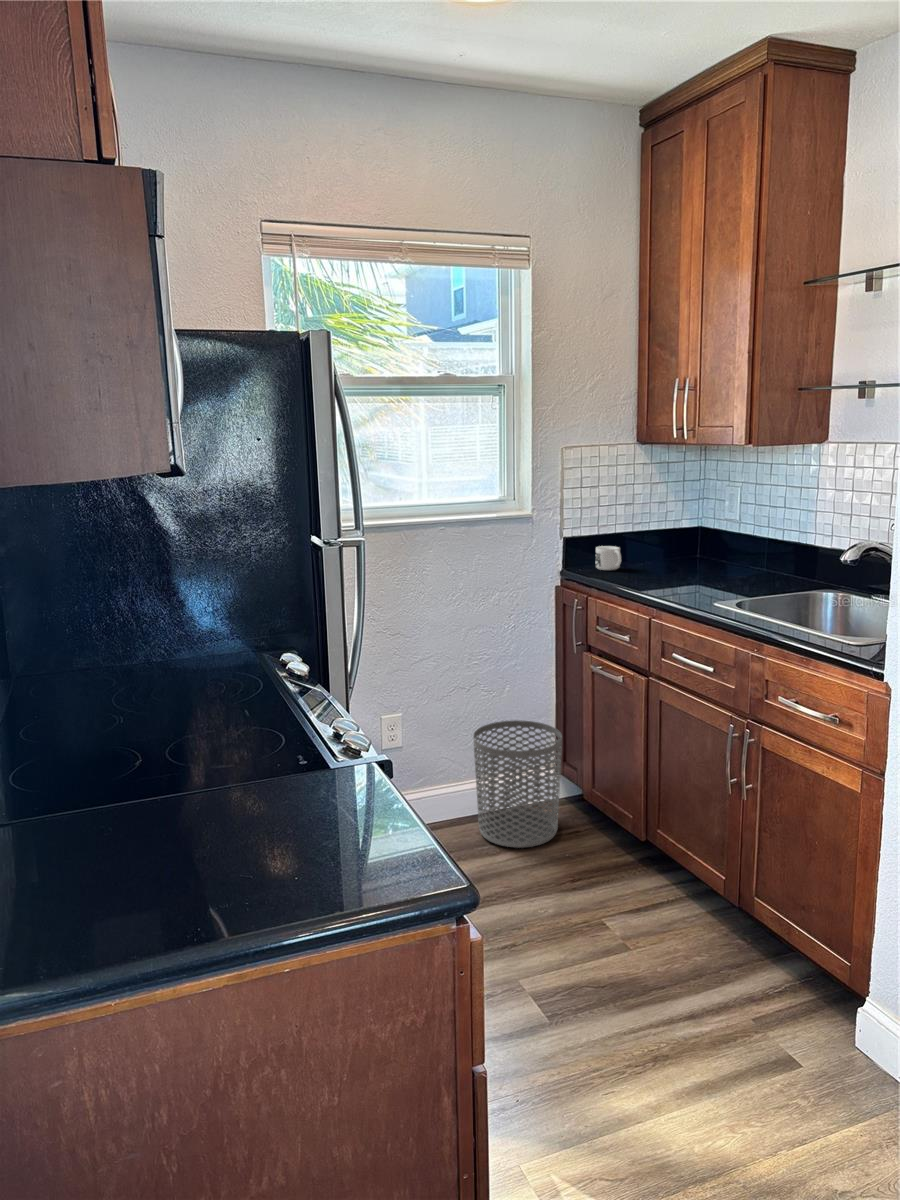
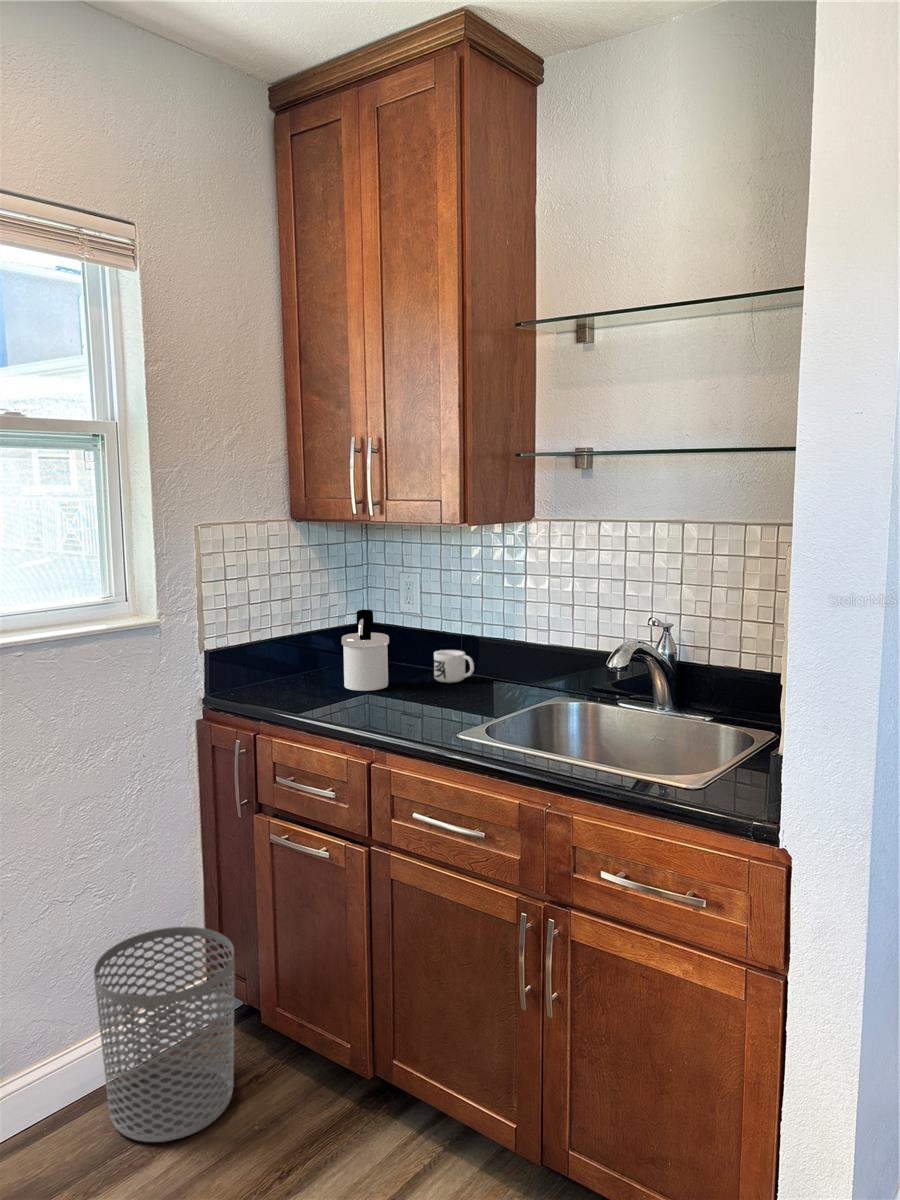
soap dispenser: none [664,513,701,574] -> present [342,610,389,691]
mug: present [596,546,621,570] -> present [434,650,474,683]

